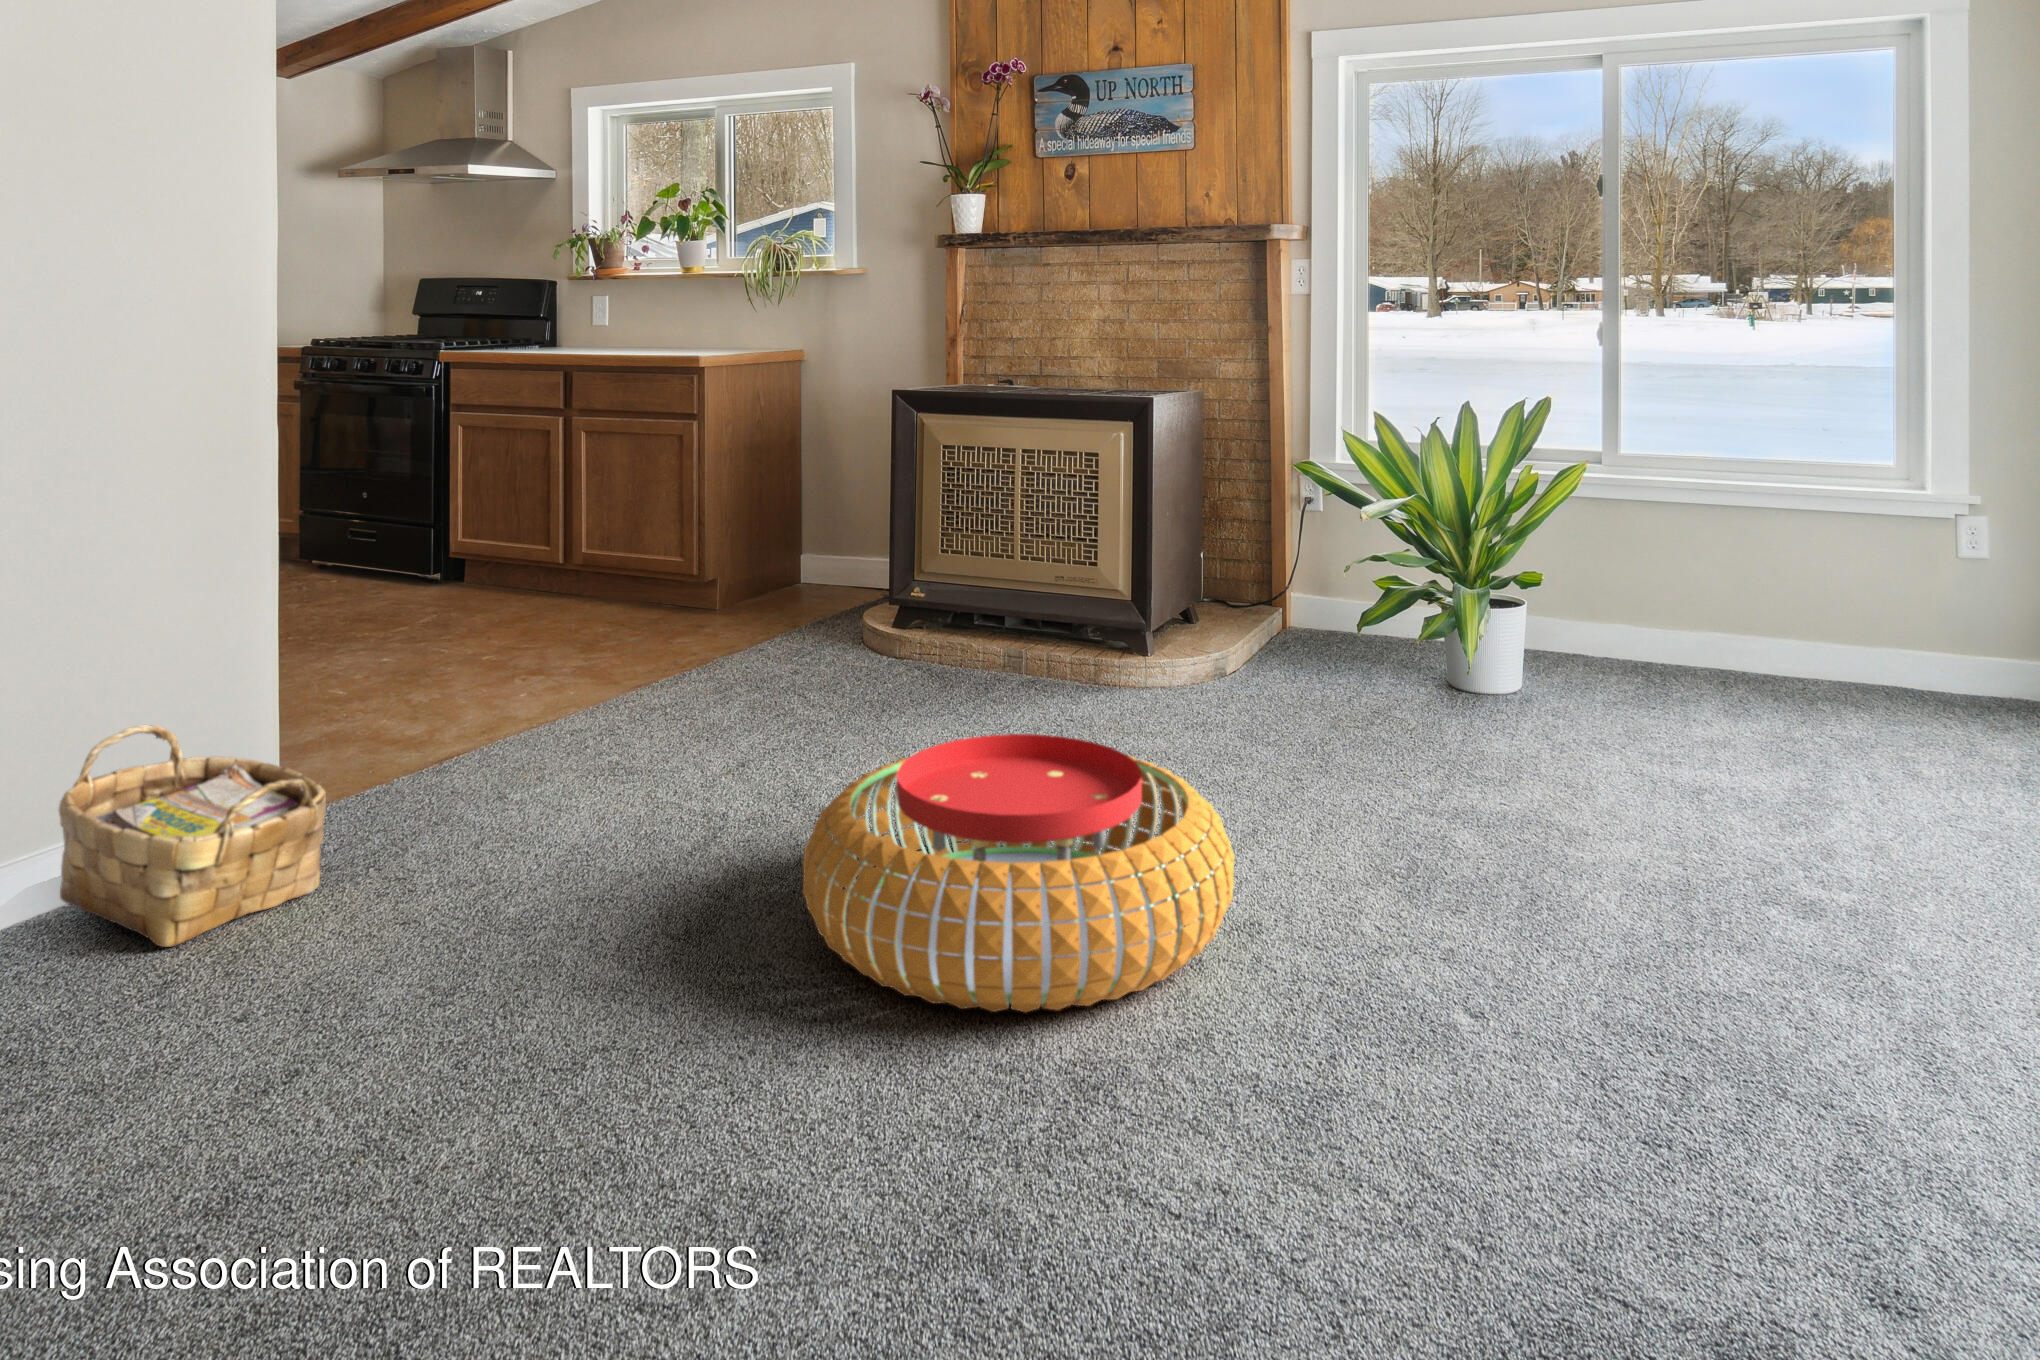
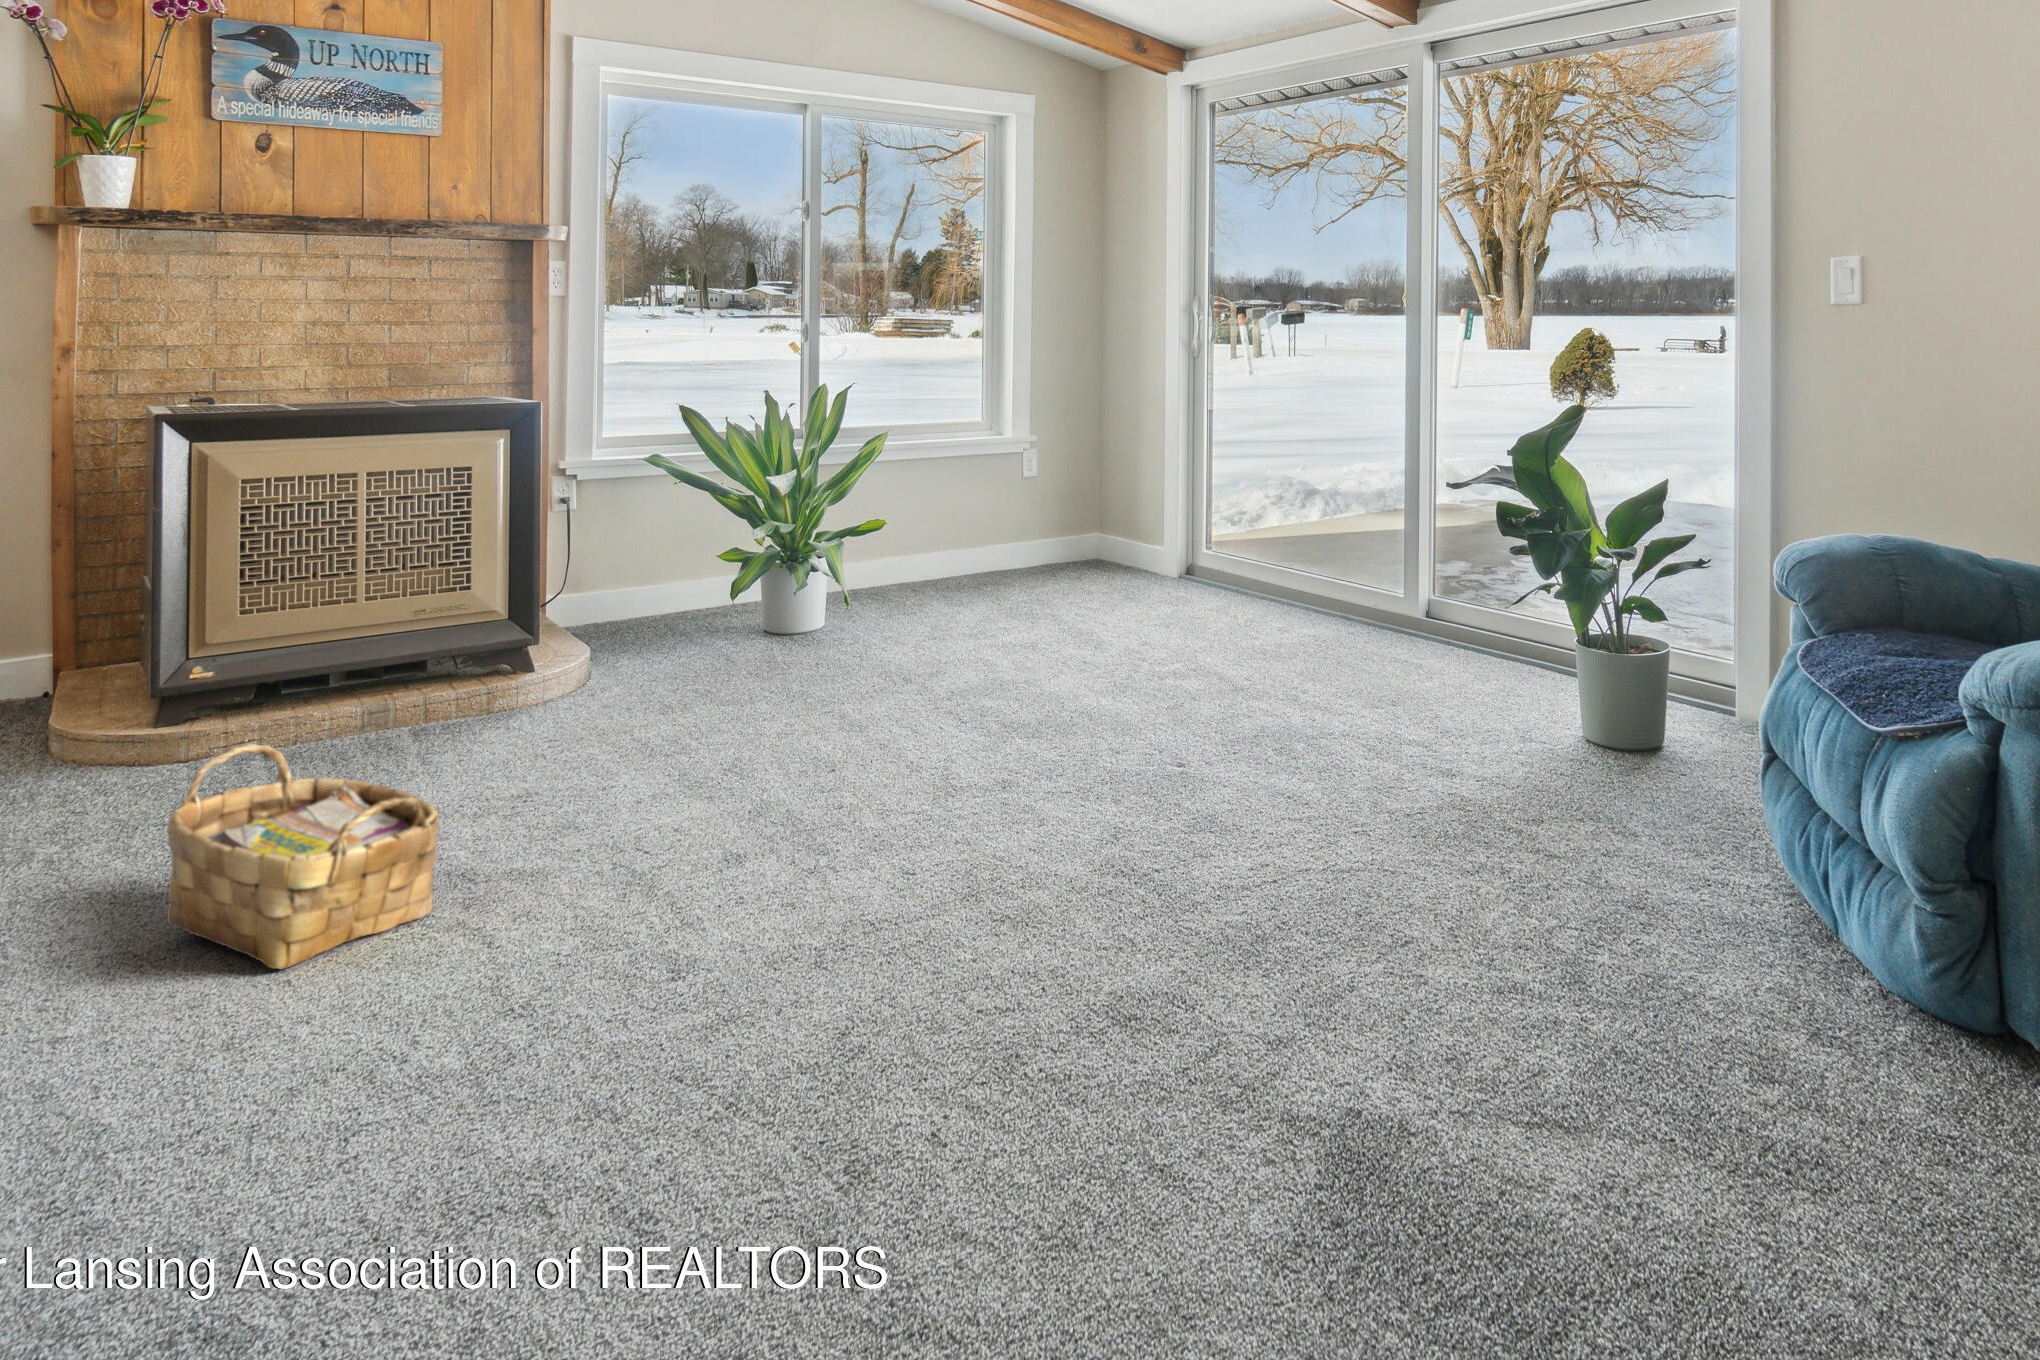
pouf: present [803,734,1235,1012] -> none [930,751,1377,1029]

